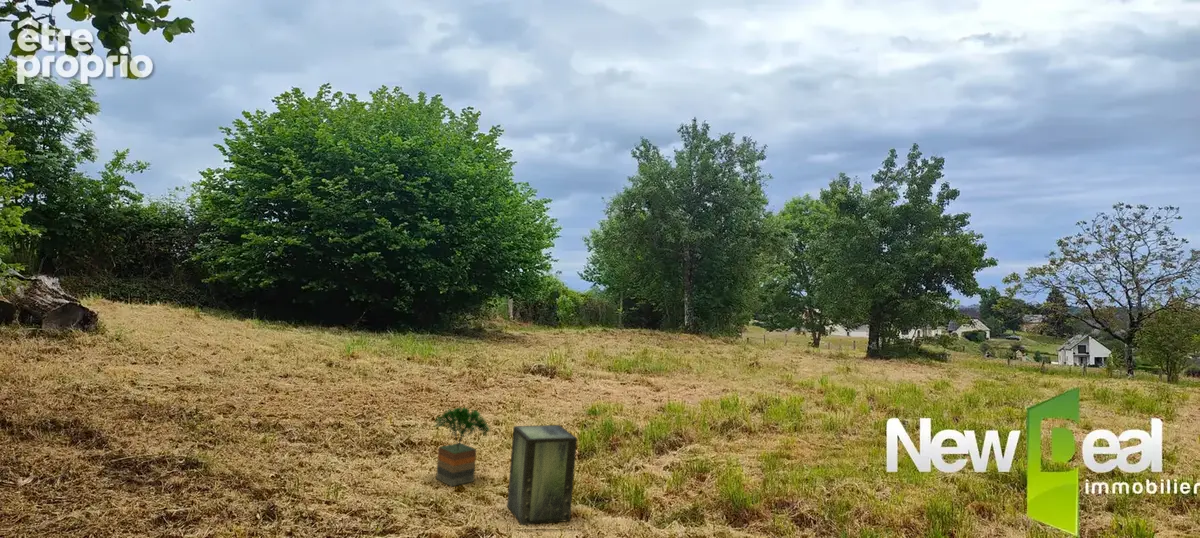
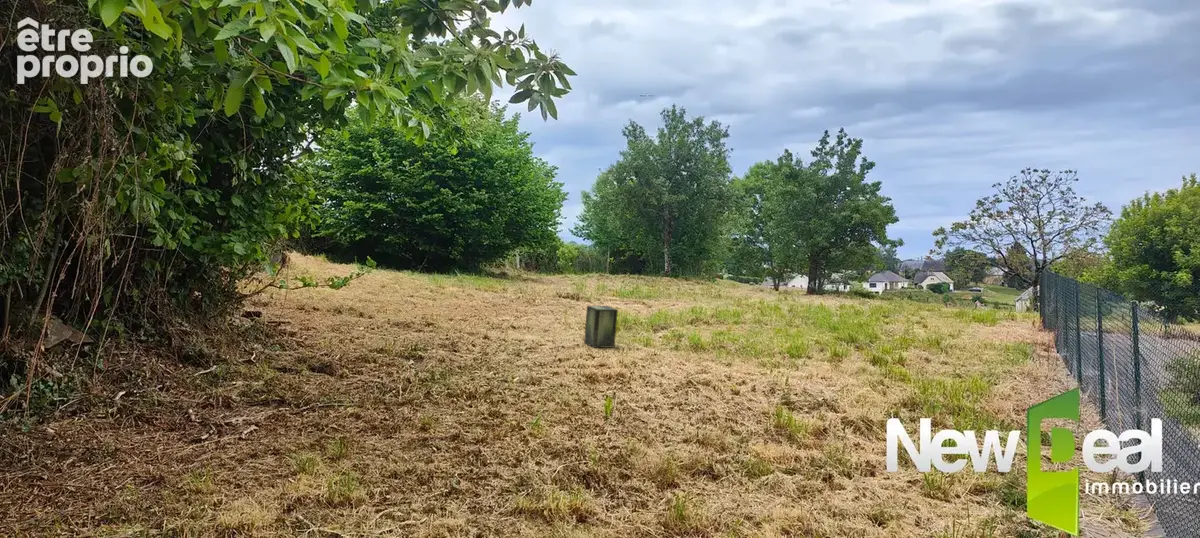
potted tree: present [435,407,489,486] -> none [544,300,572,337]

